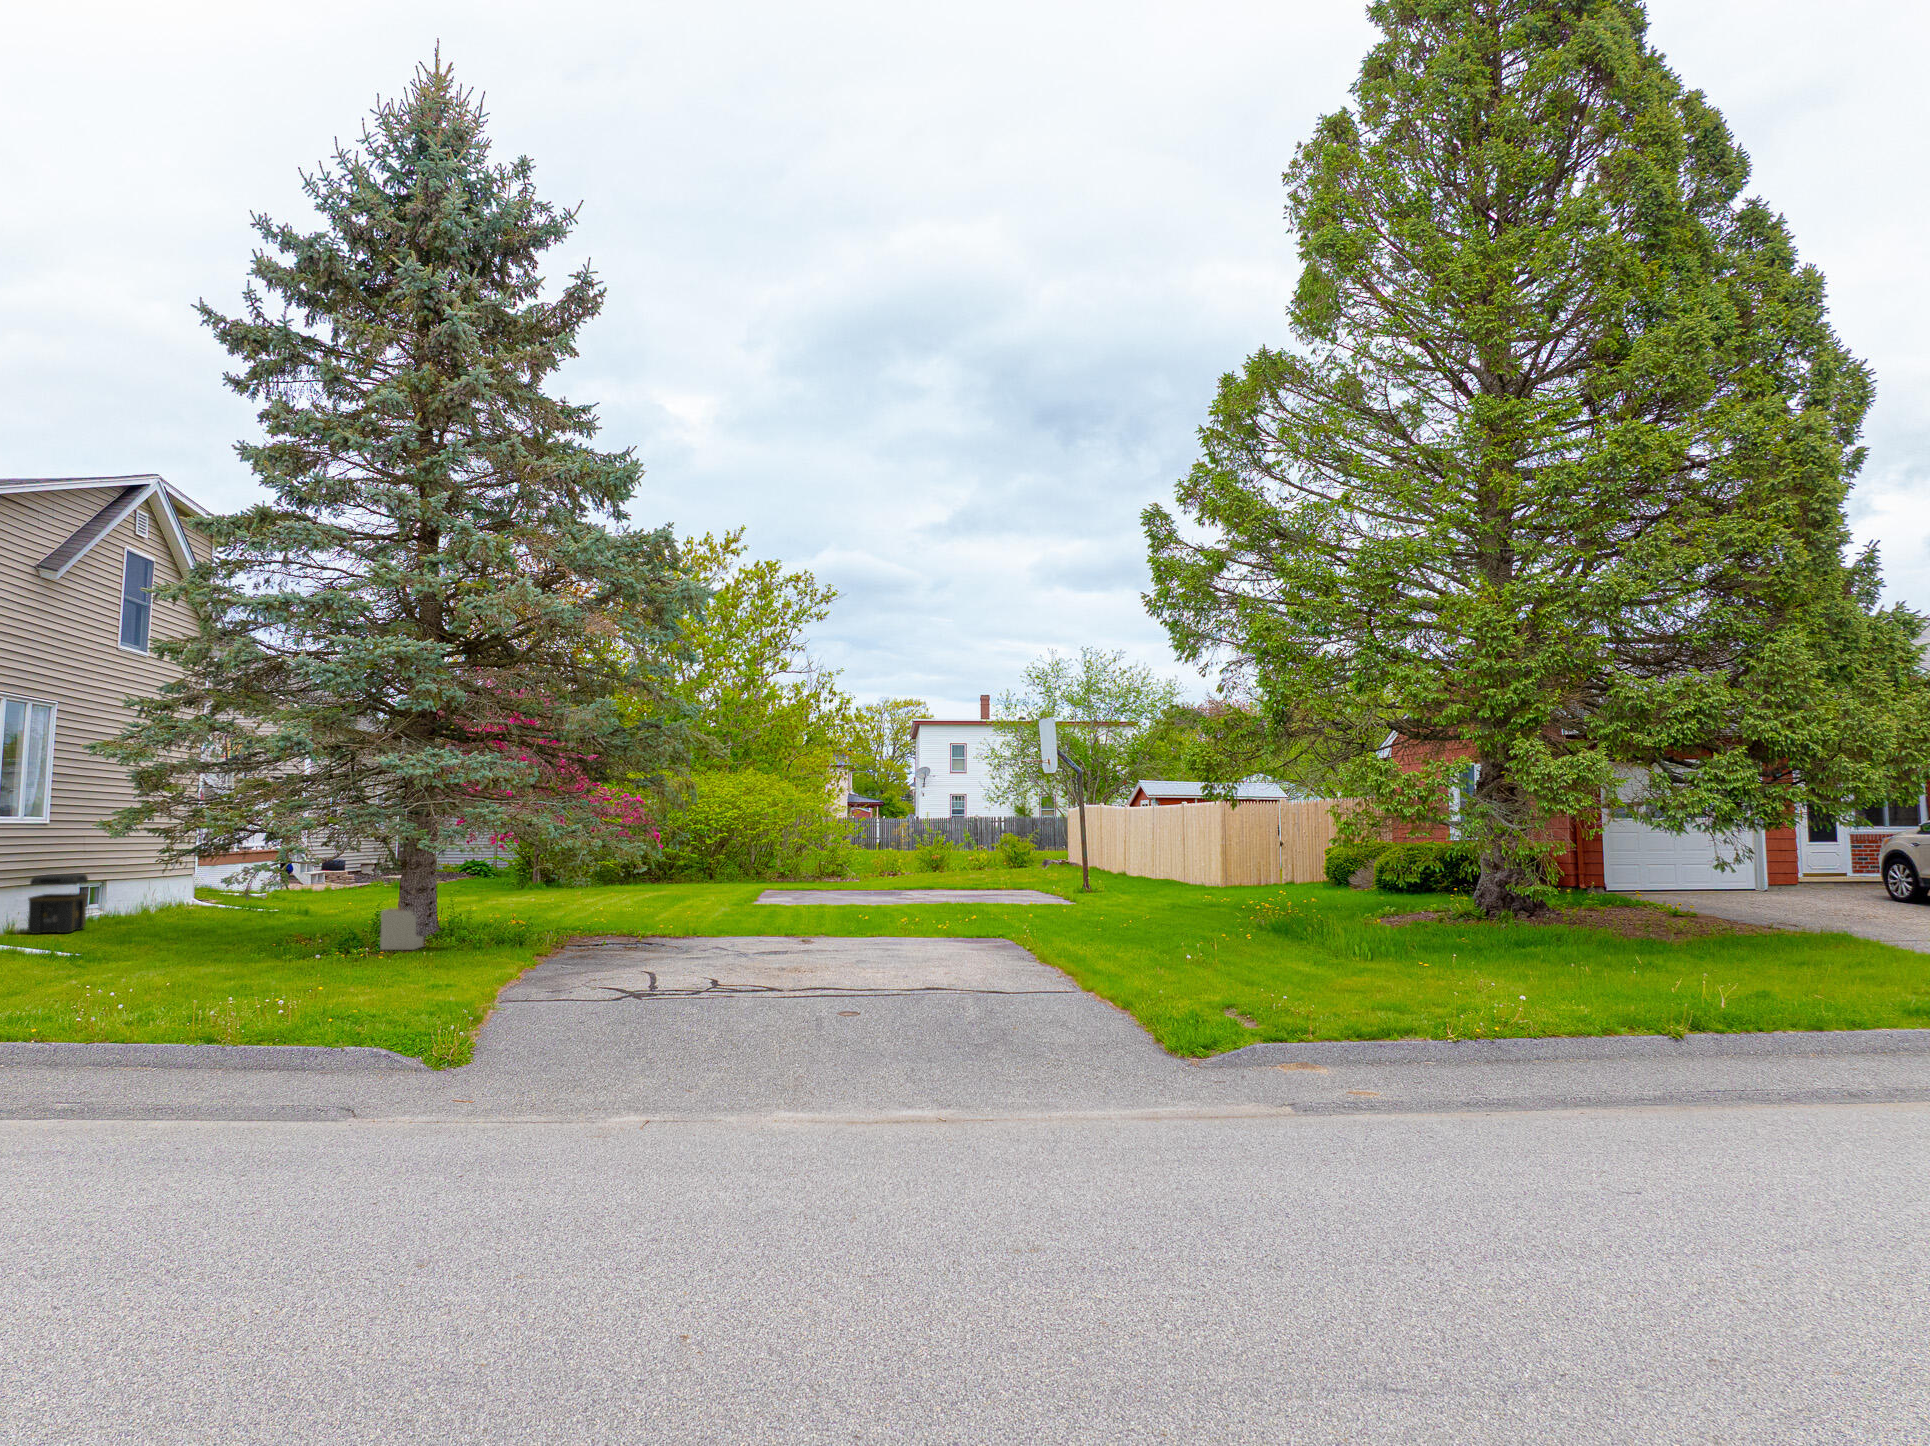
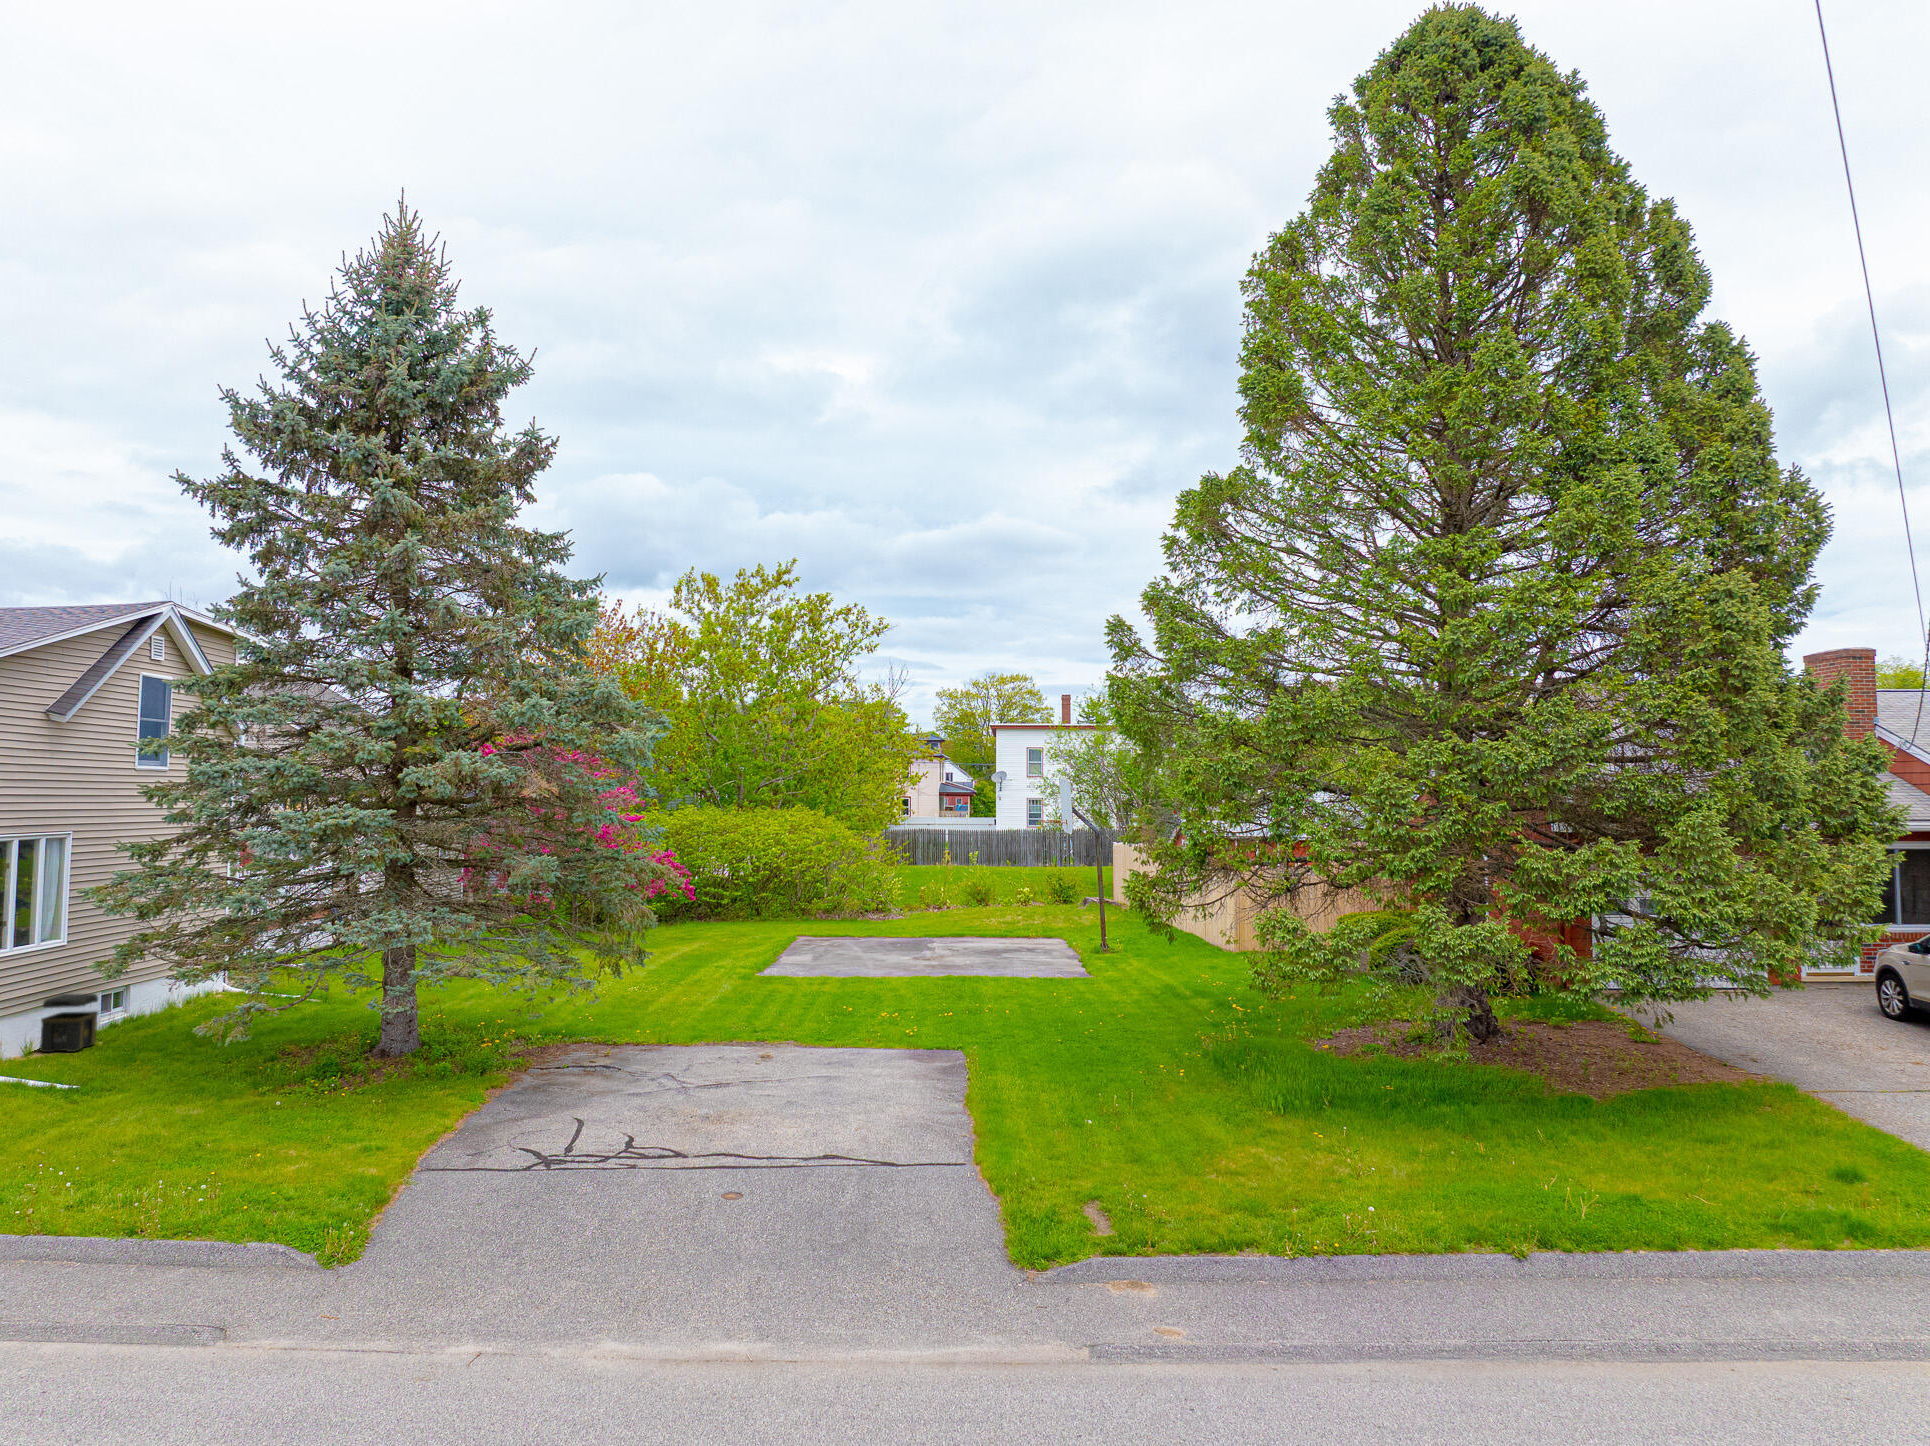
storage bin: present [380,901,424,950] -> none [341,1030,385,1082]

